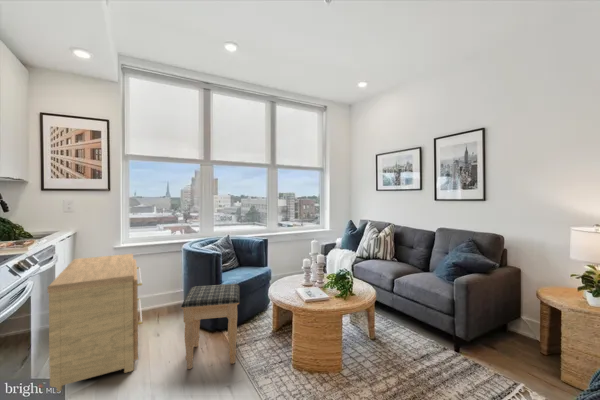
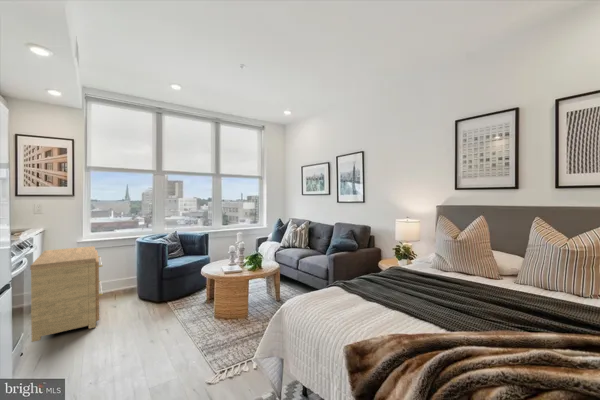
footstool: present [181,284,239,369] -> none [132,265,180,324]

